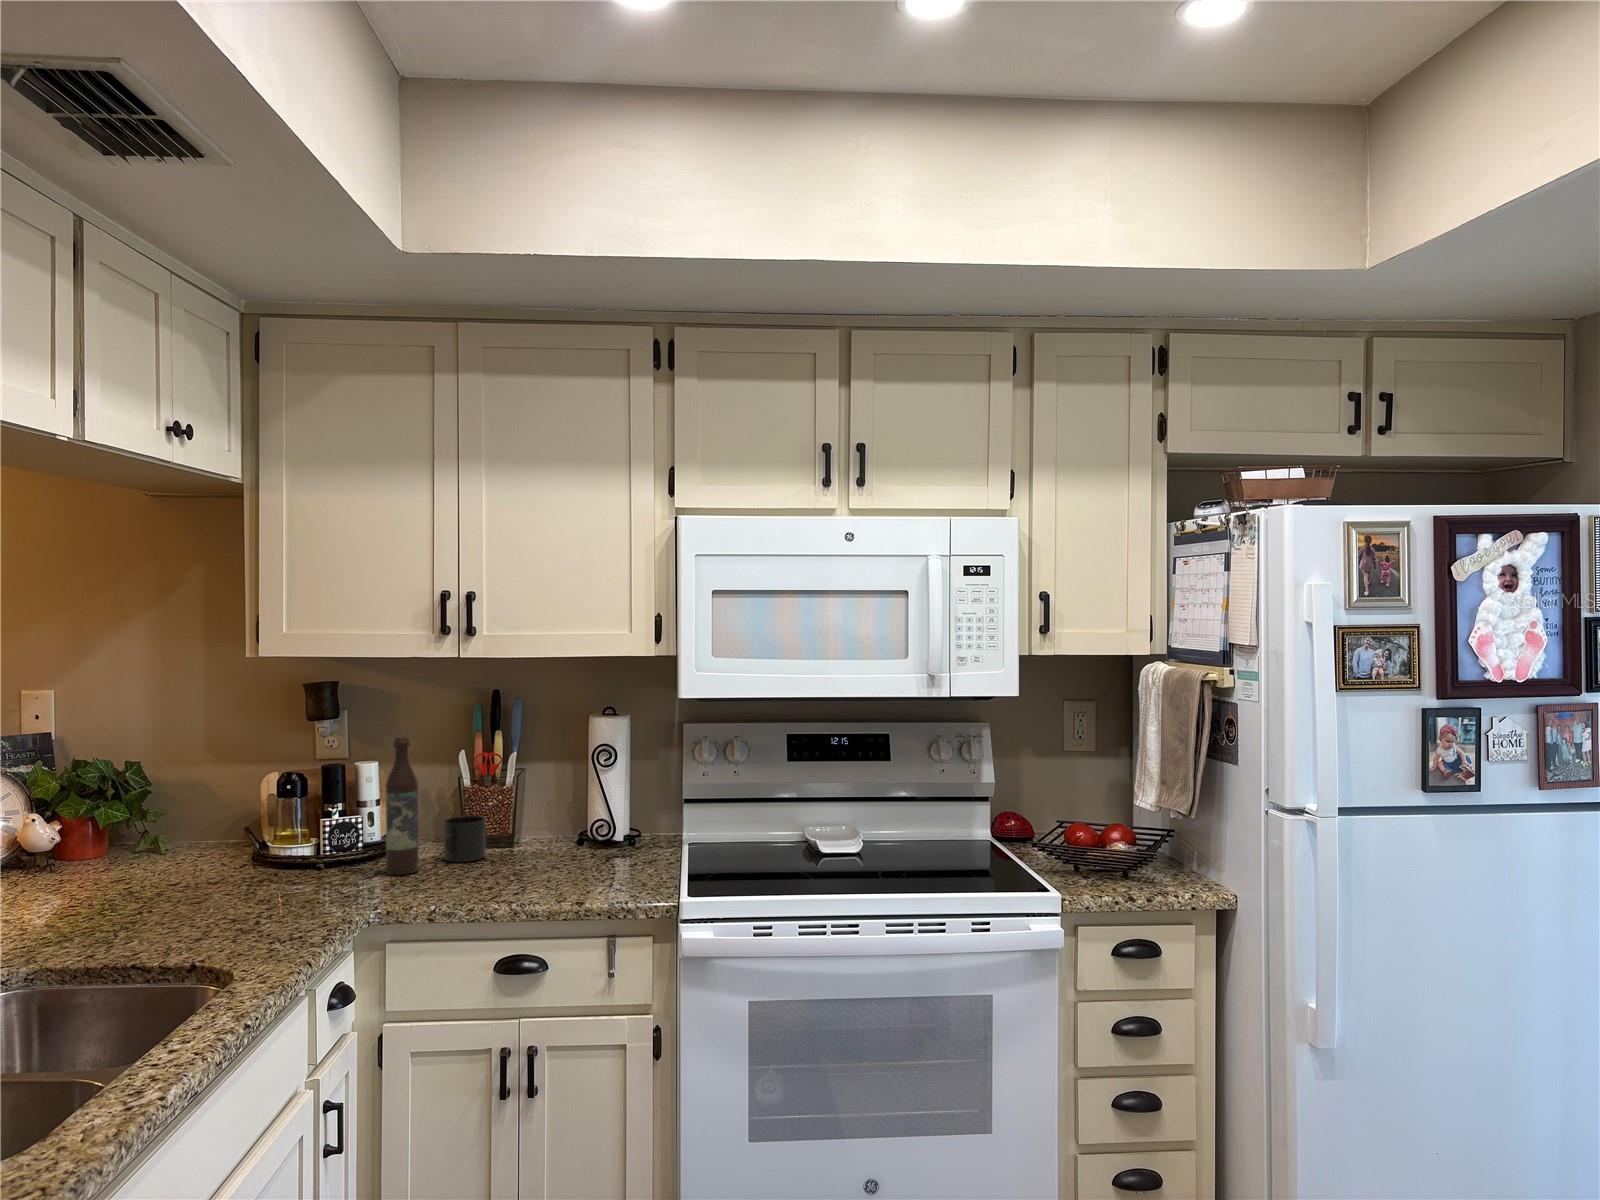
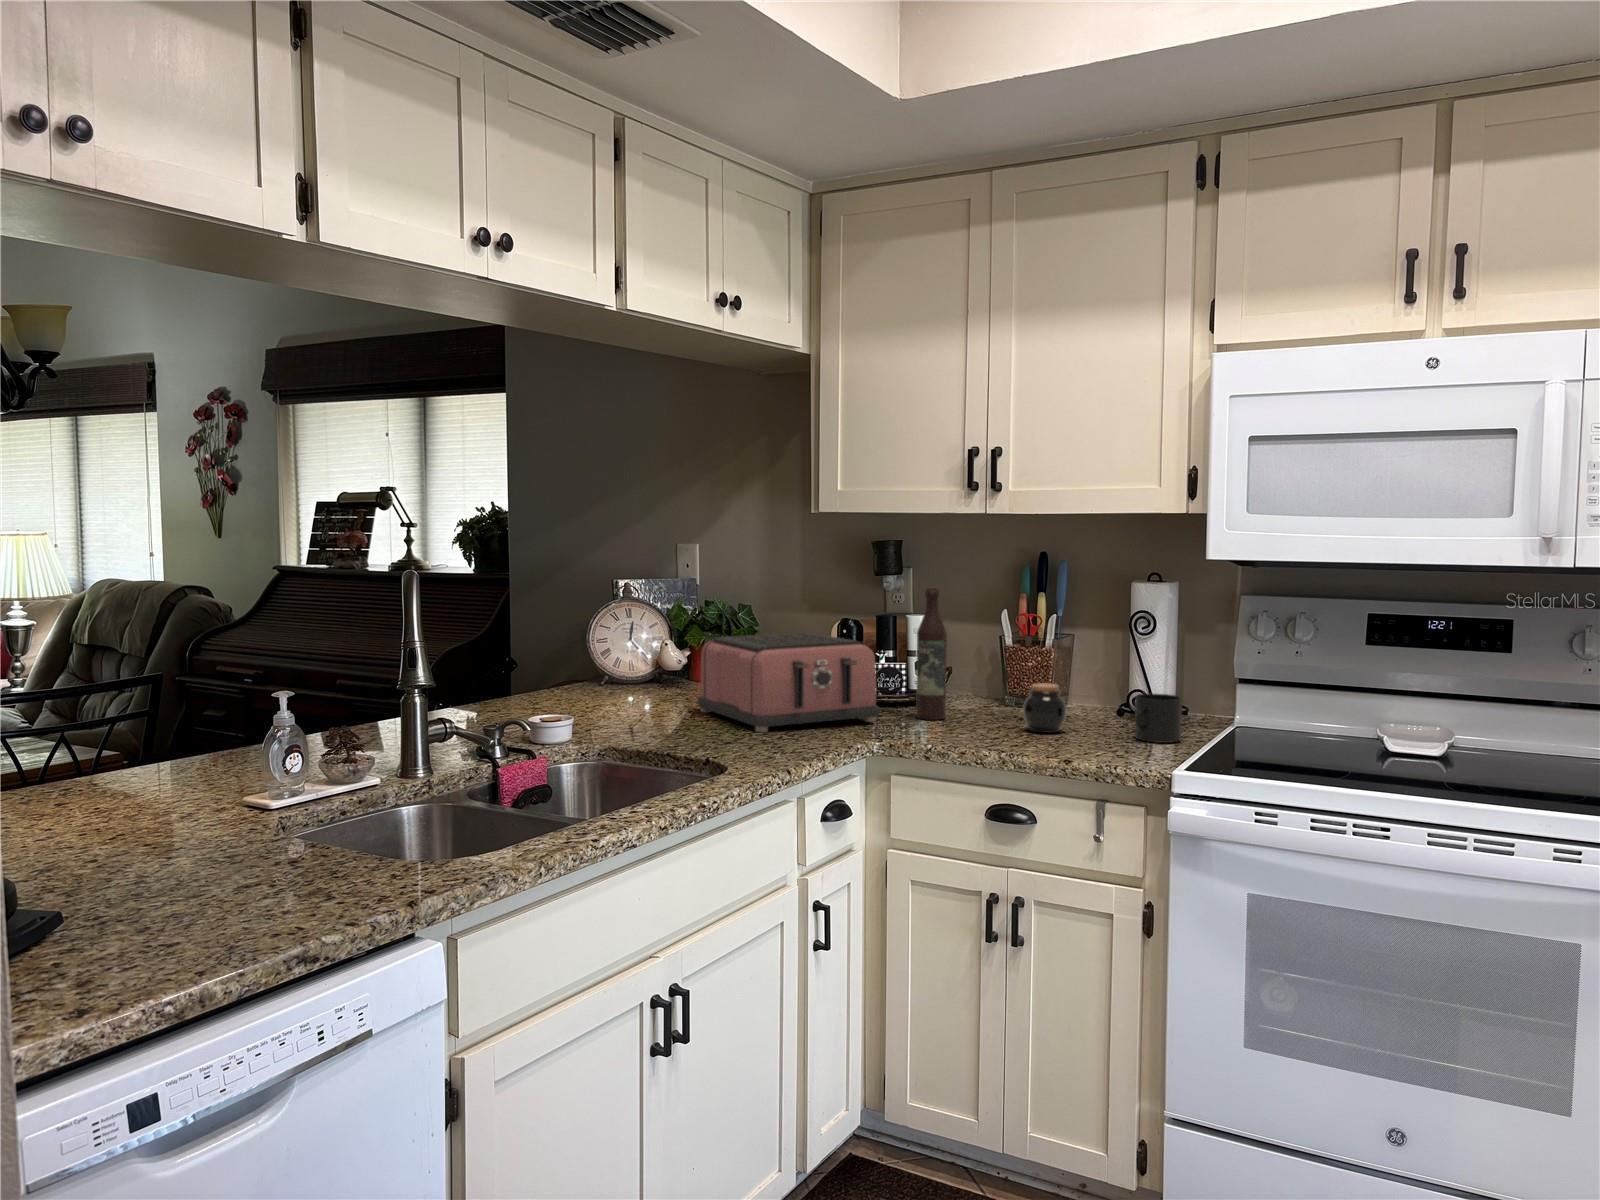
toaster: none [111,796,355,929] -> present [697,632,880,732]
mug: present [444,816,486,862] -> present [1135,694,1182,743]
jar: none [506,823,548,873] -> present [1023,683,1066,733]

